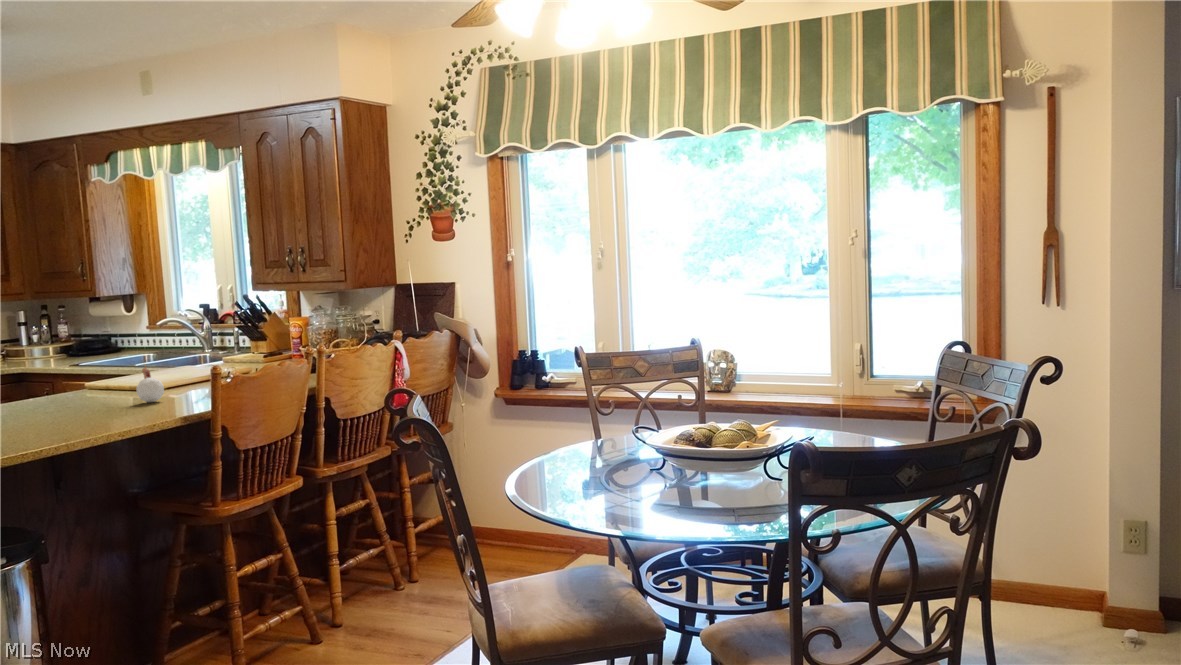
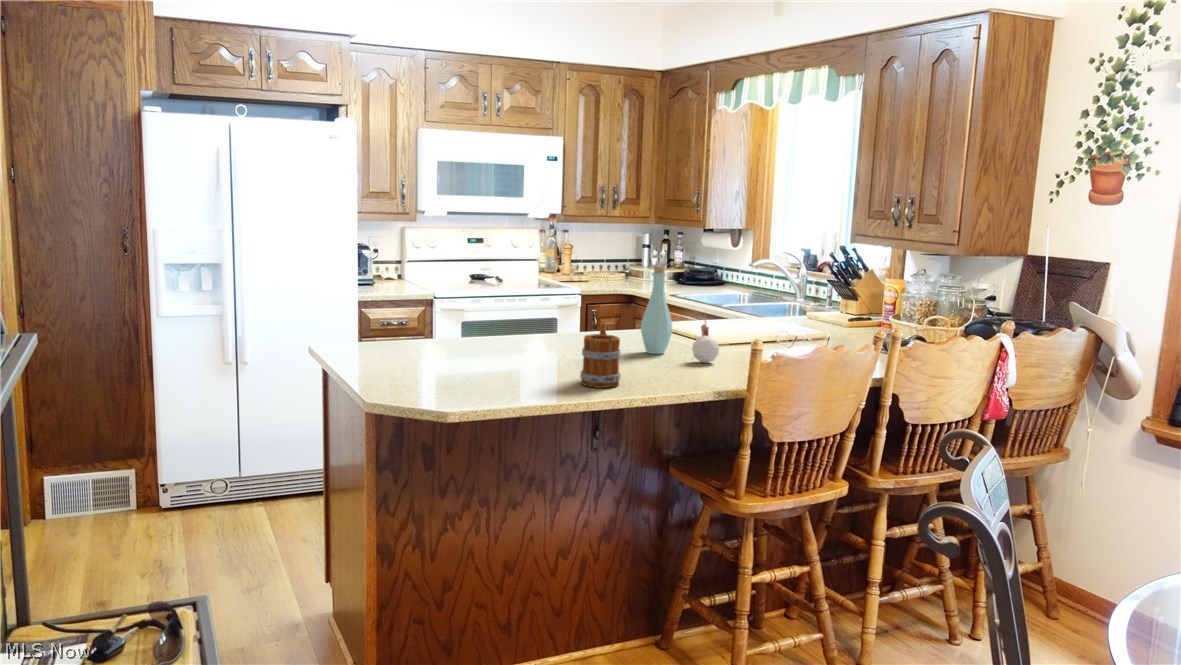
bottle: none [74,321,109,406] -> present [641,265,672,354]
mug: none [30,376,78,437] -> present [580,324,621,388]

